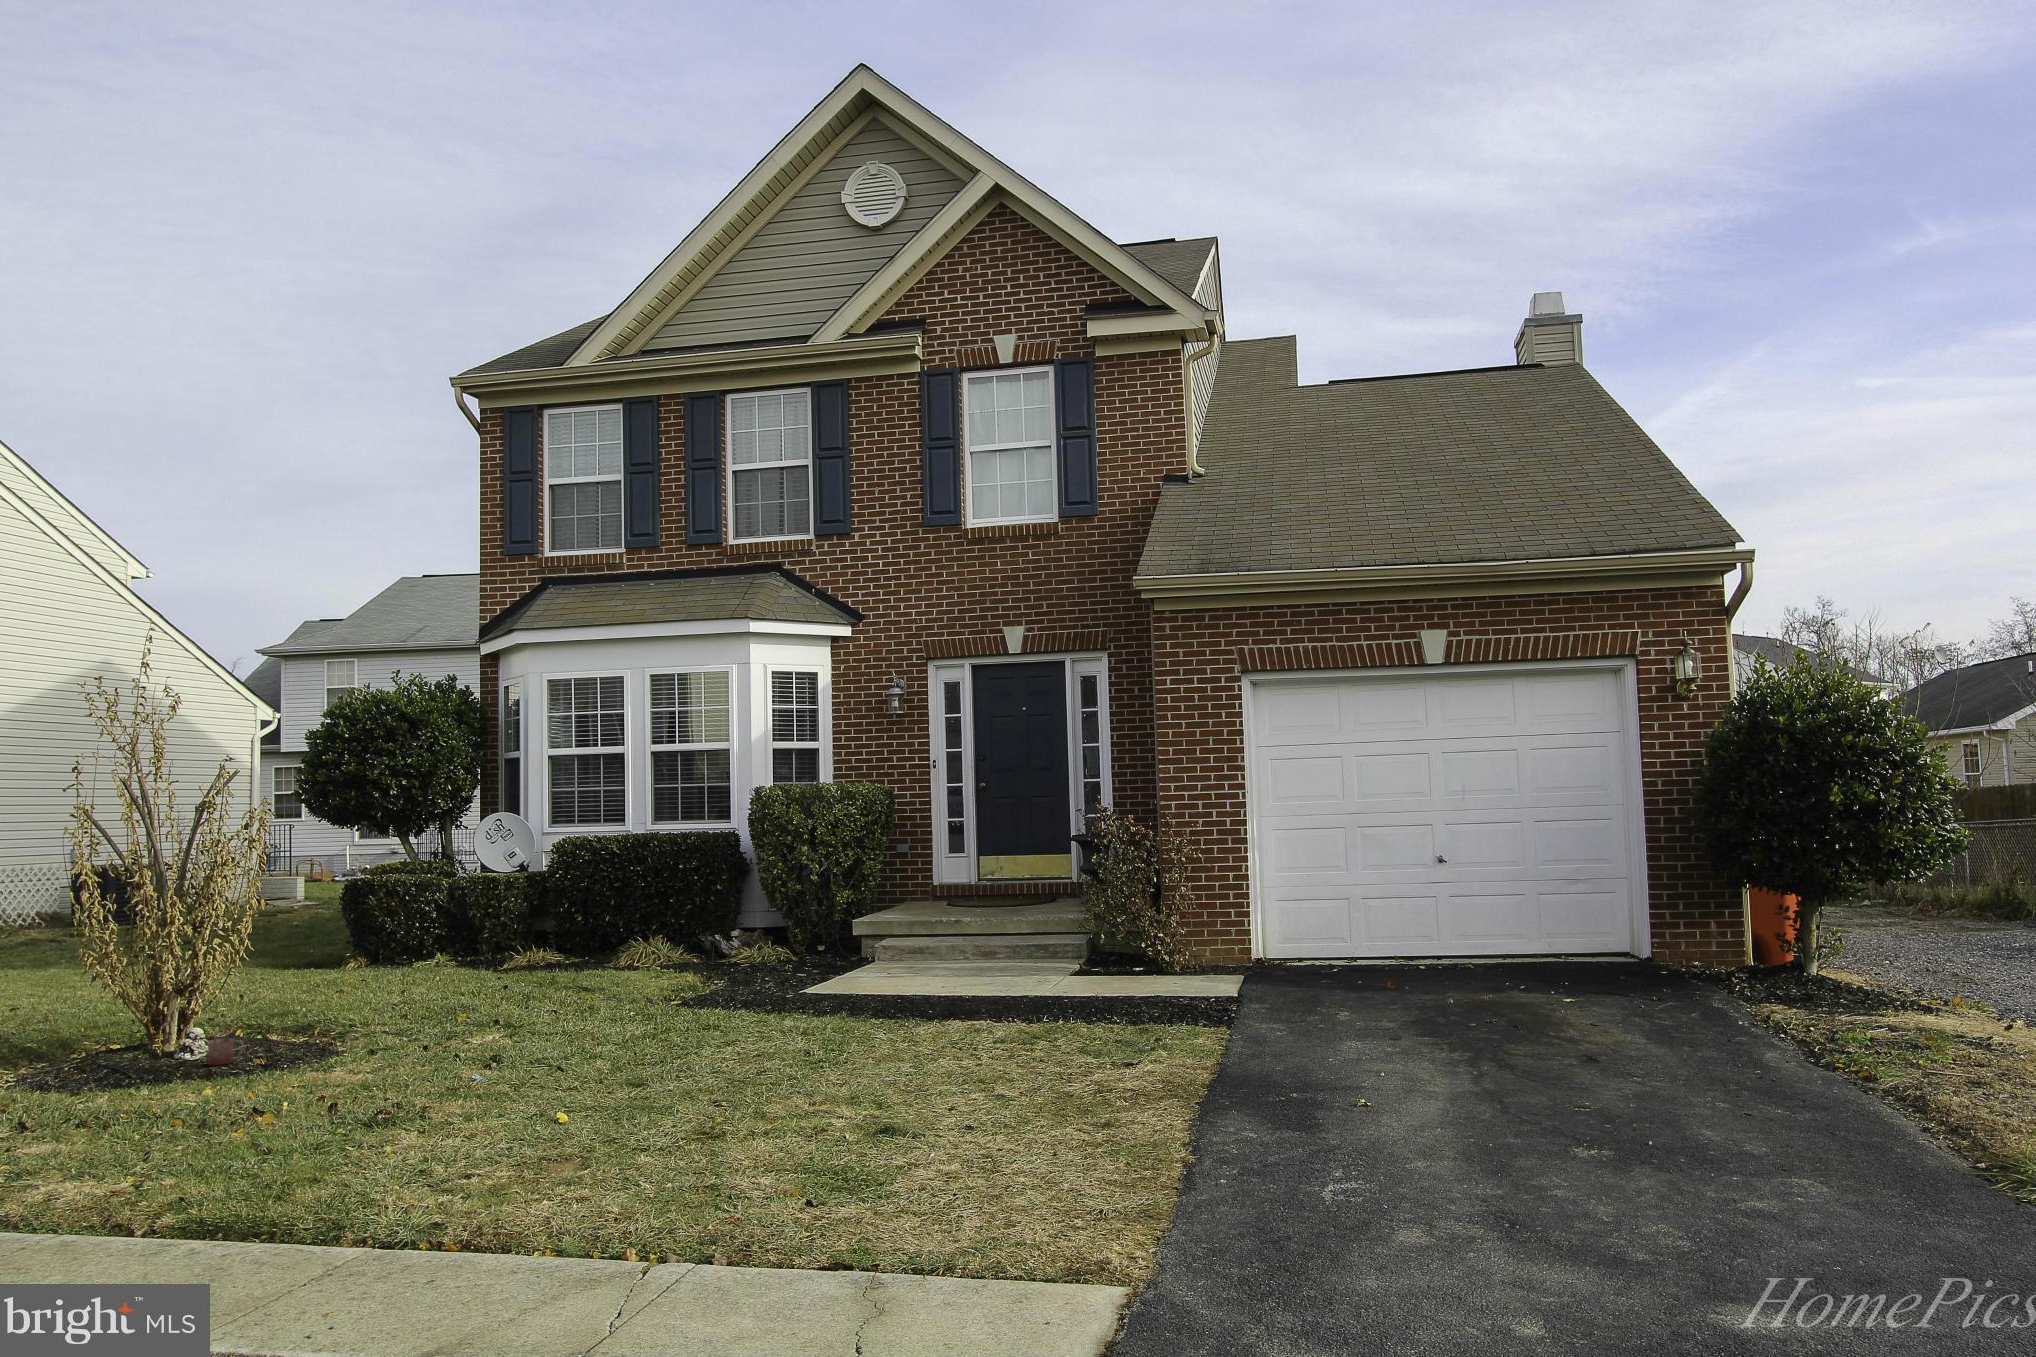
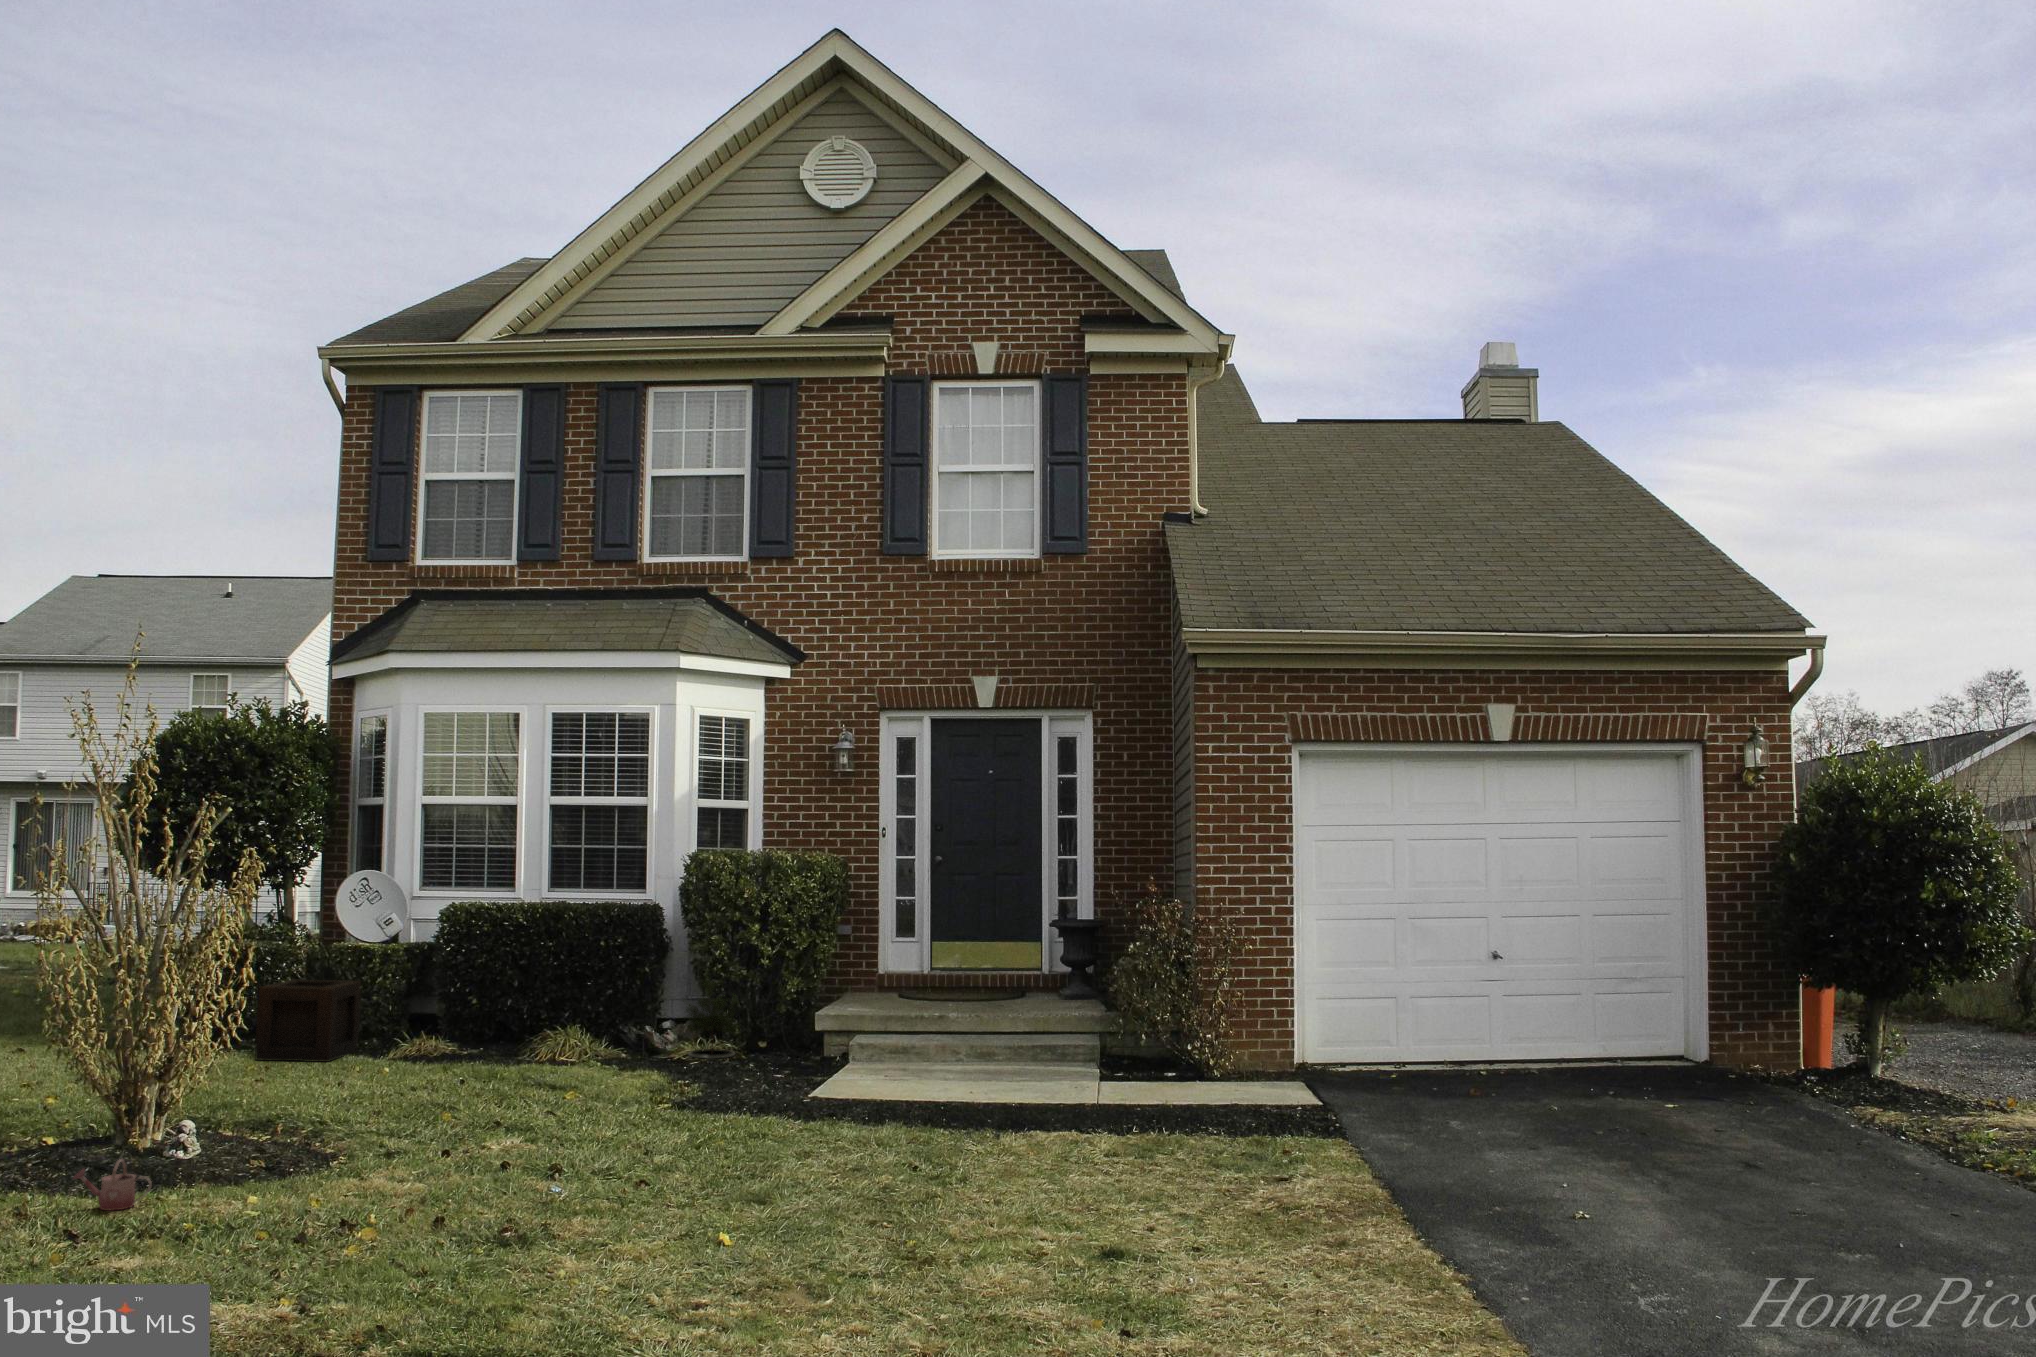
potted tree: none [746,885,796,957] -> present [686,971,738,1059]
wooden crate: none [416,898,500,962] -> present [255,979,361,1062]

